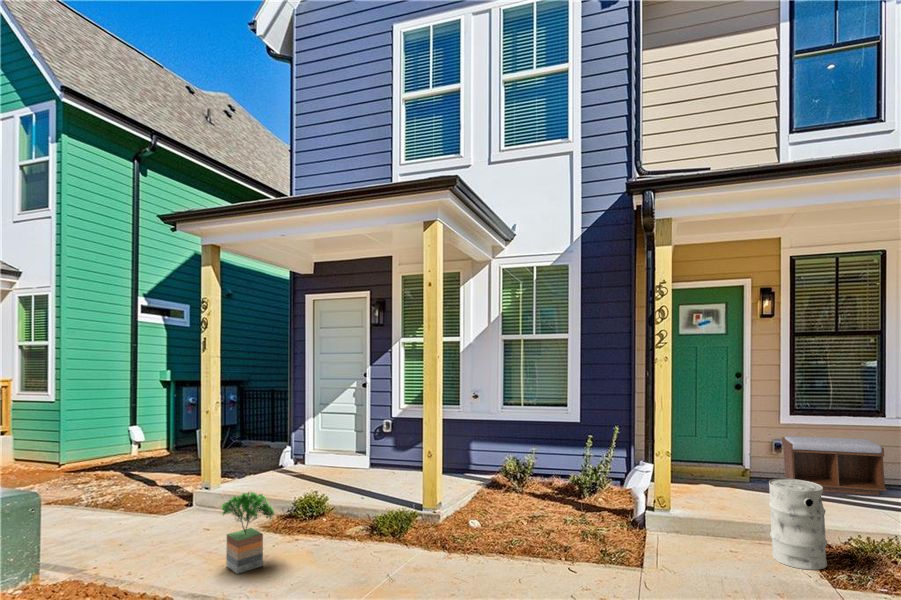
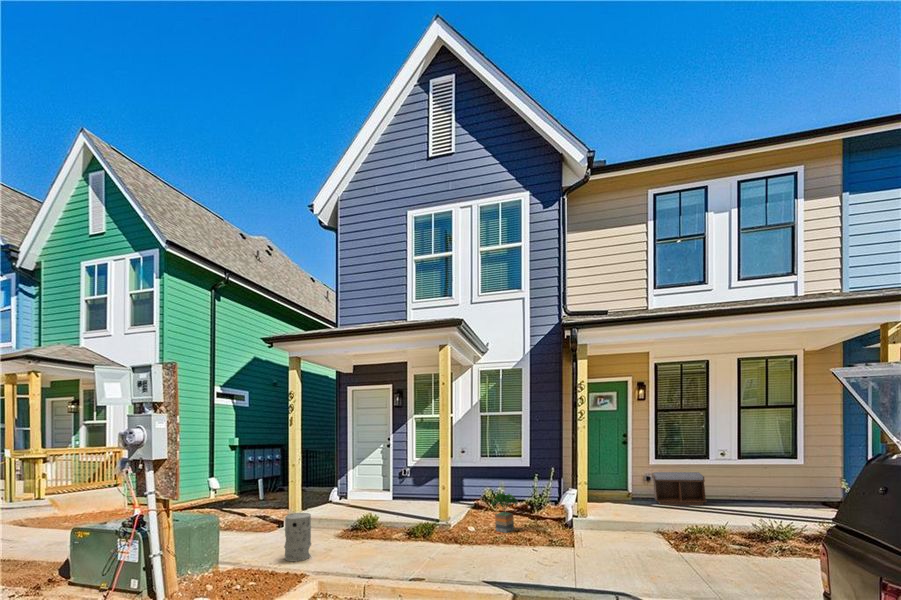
trash can: present [769,479,828,570] -> present [284,513,311,561]
potted tree: present [221,492,274,574] -> present [492,494,518,533]

